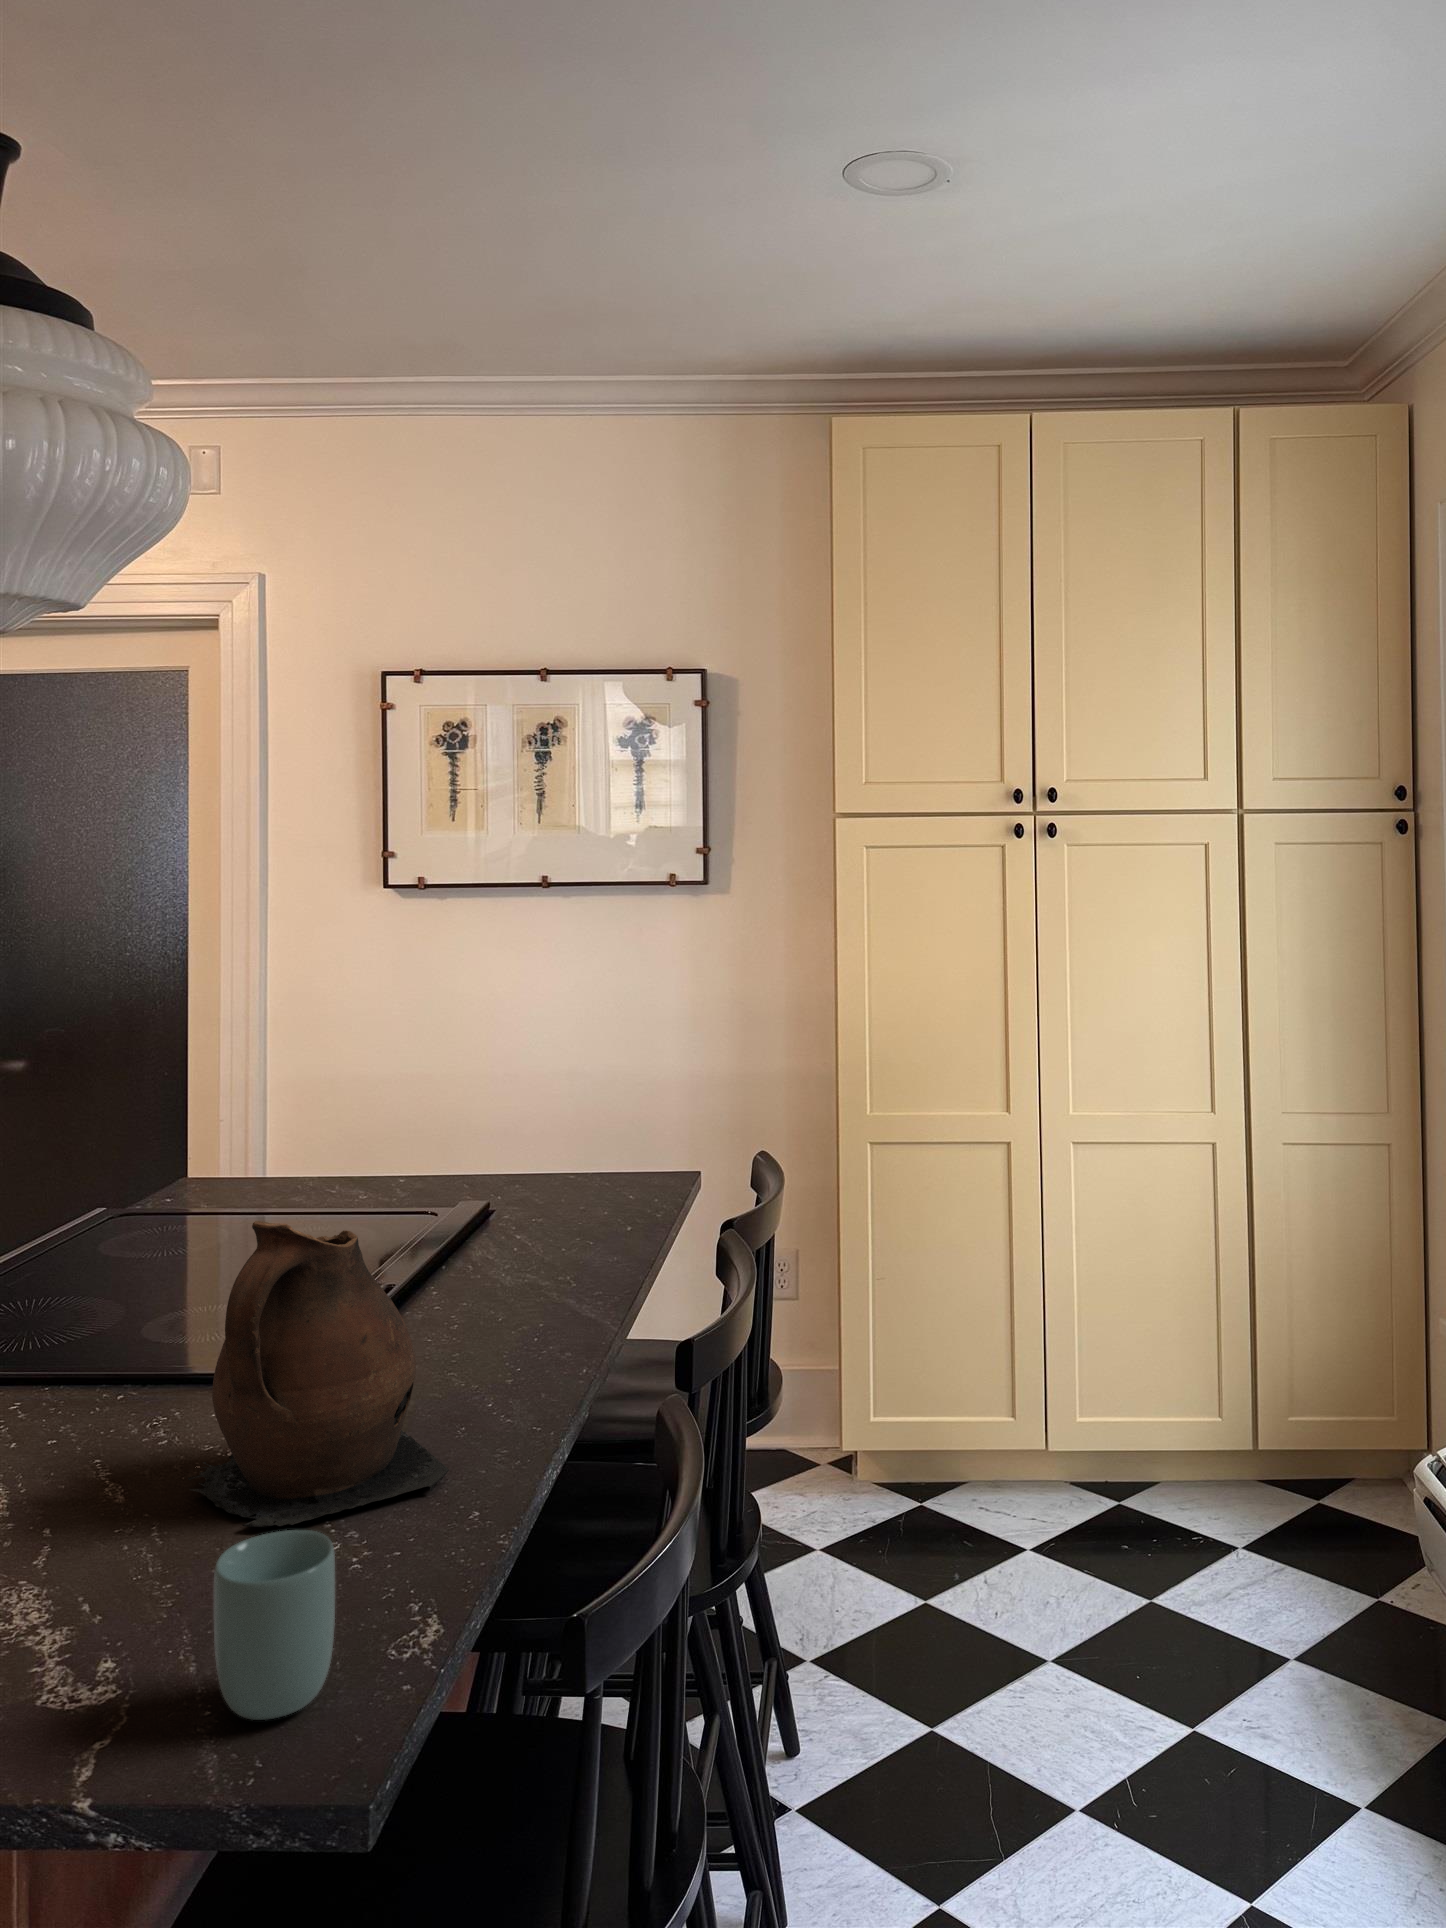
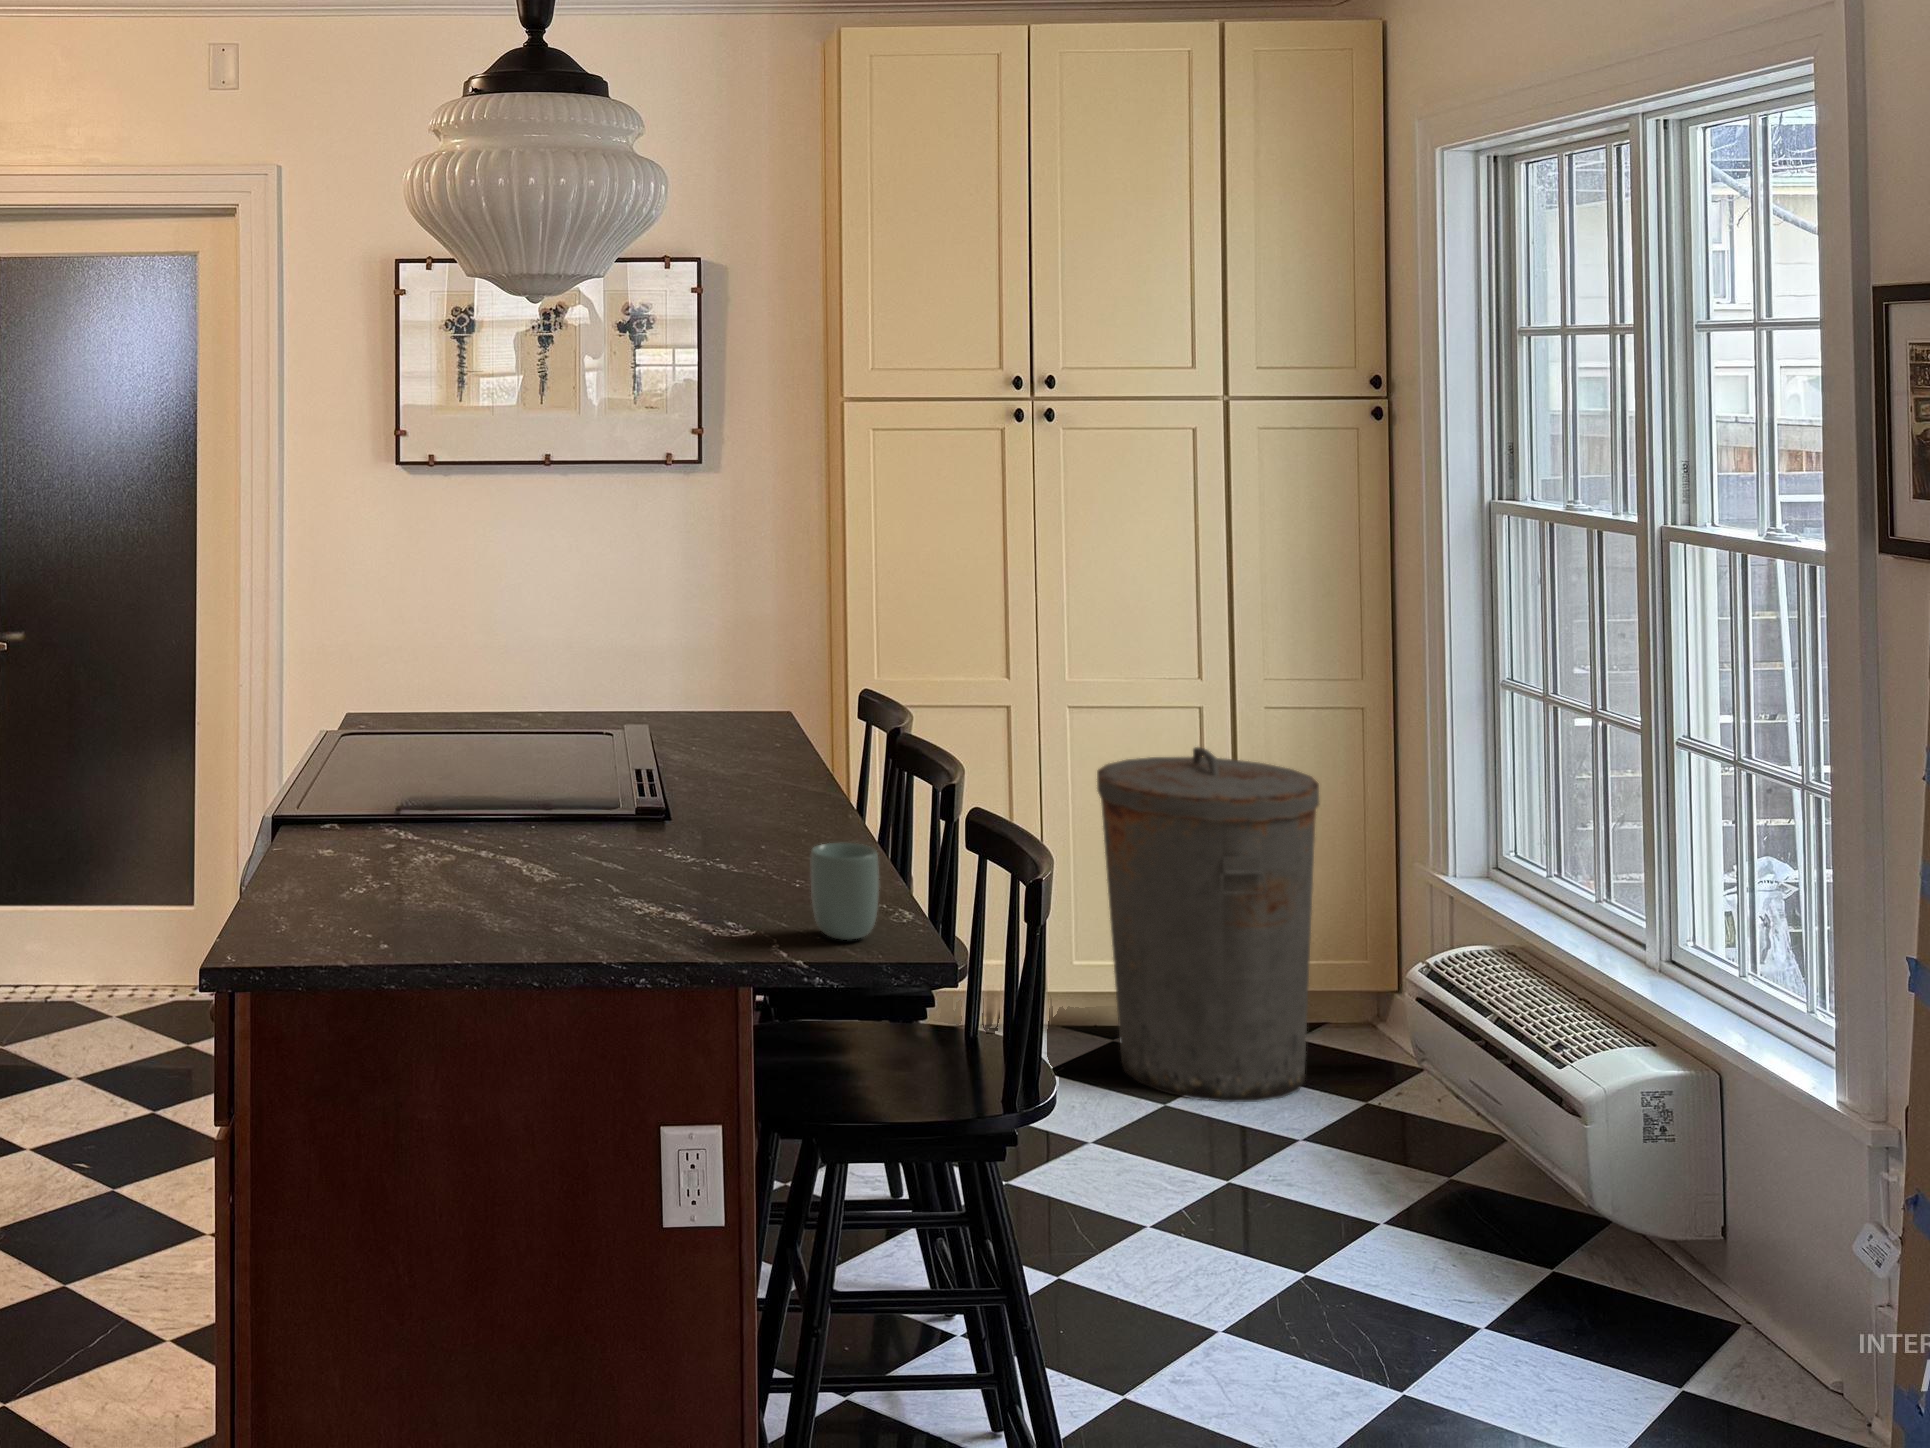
trash can: none [1090,1192,1328,1599] -> present [1097,747,1319,1102]
ceramic pitcher: present [188,1221,449,1527] -> none [648,685,821,879]

